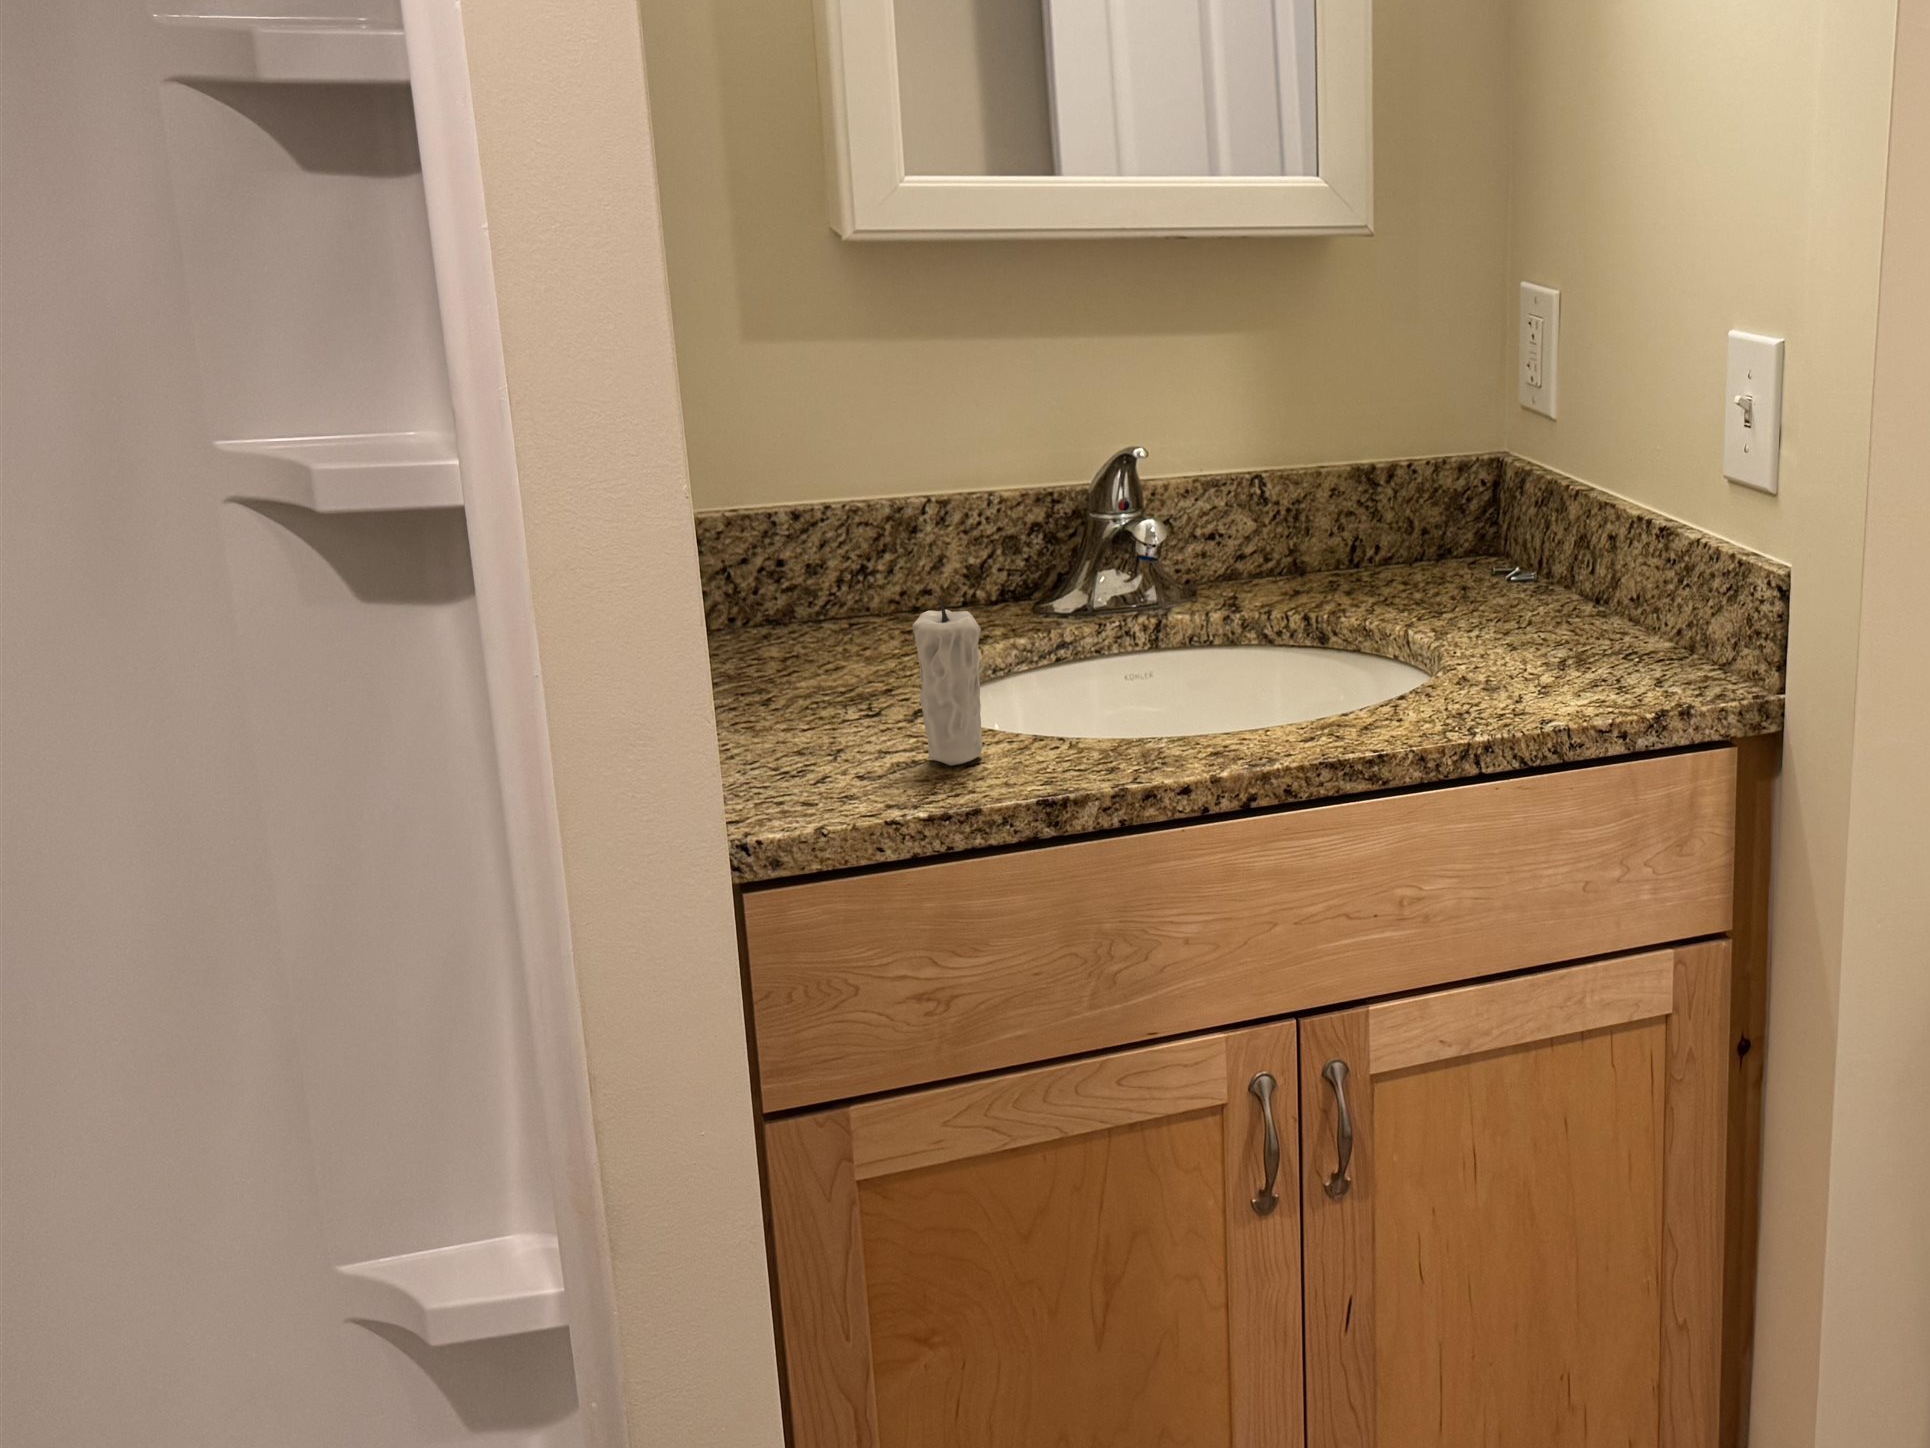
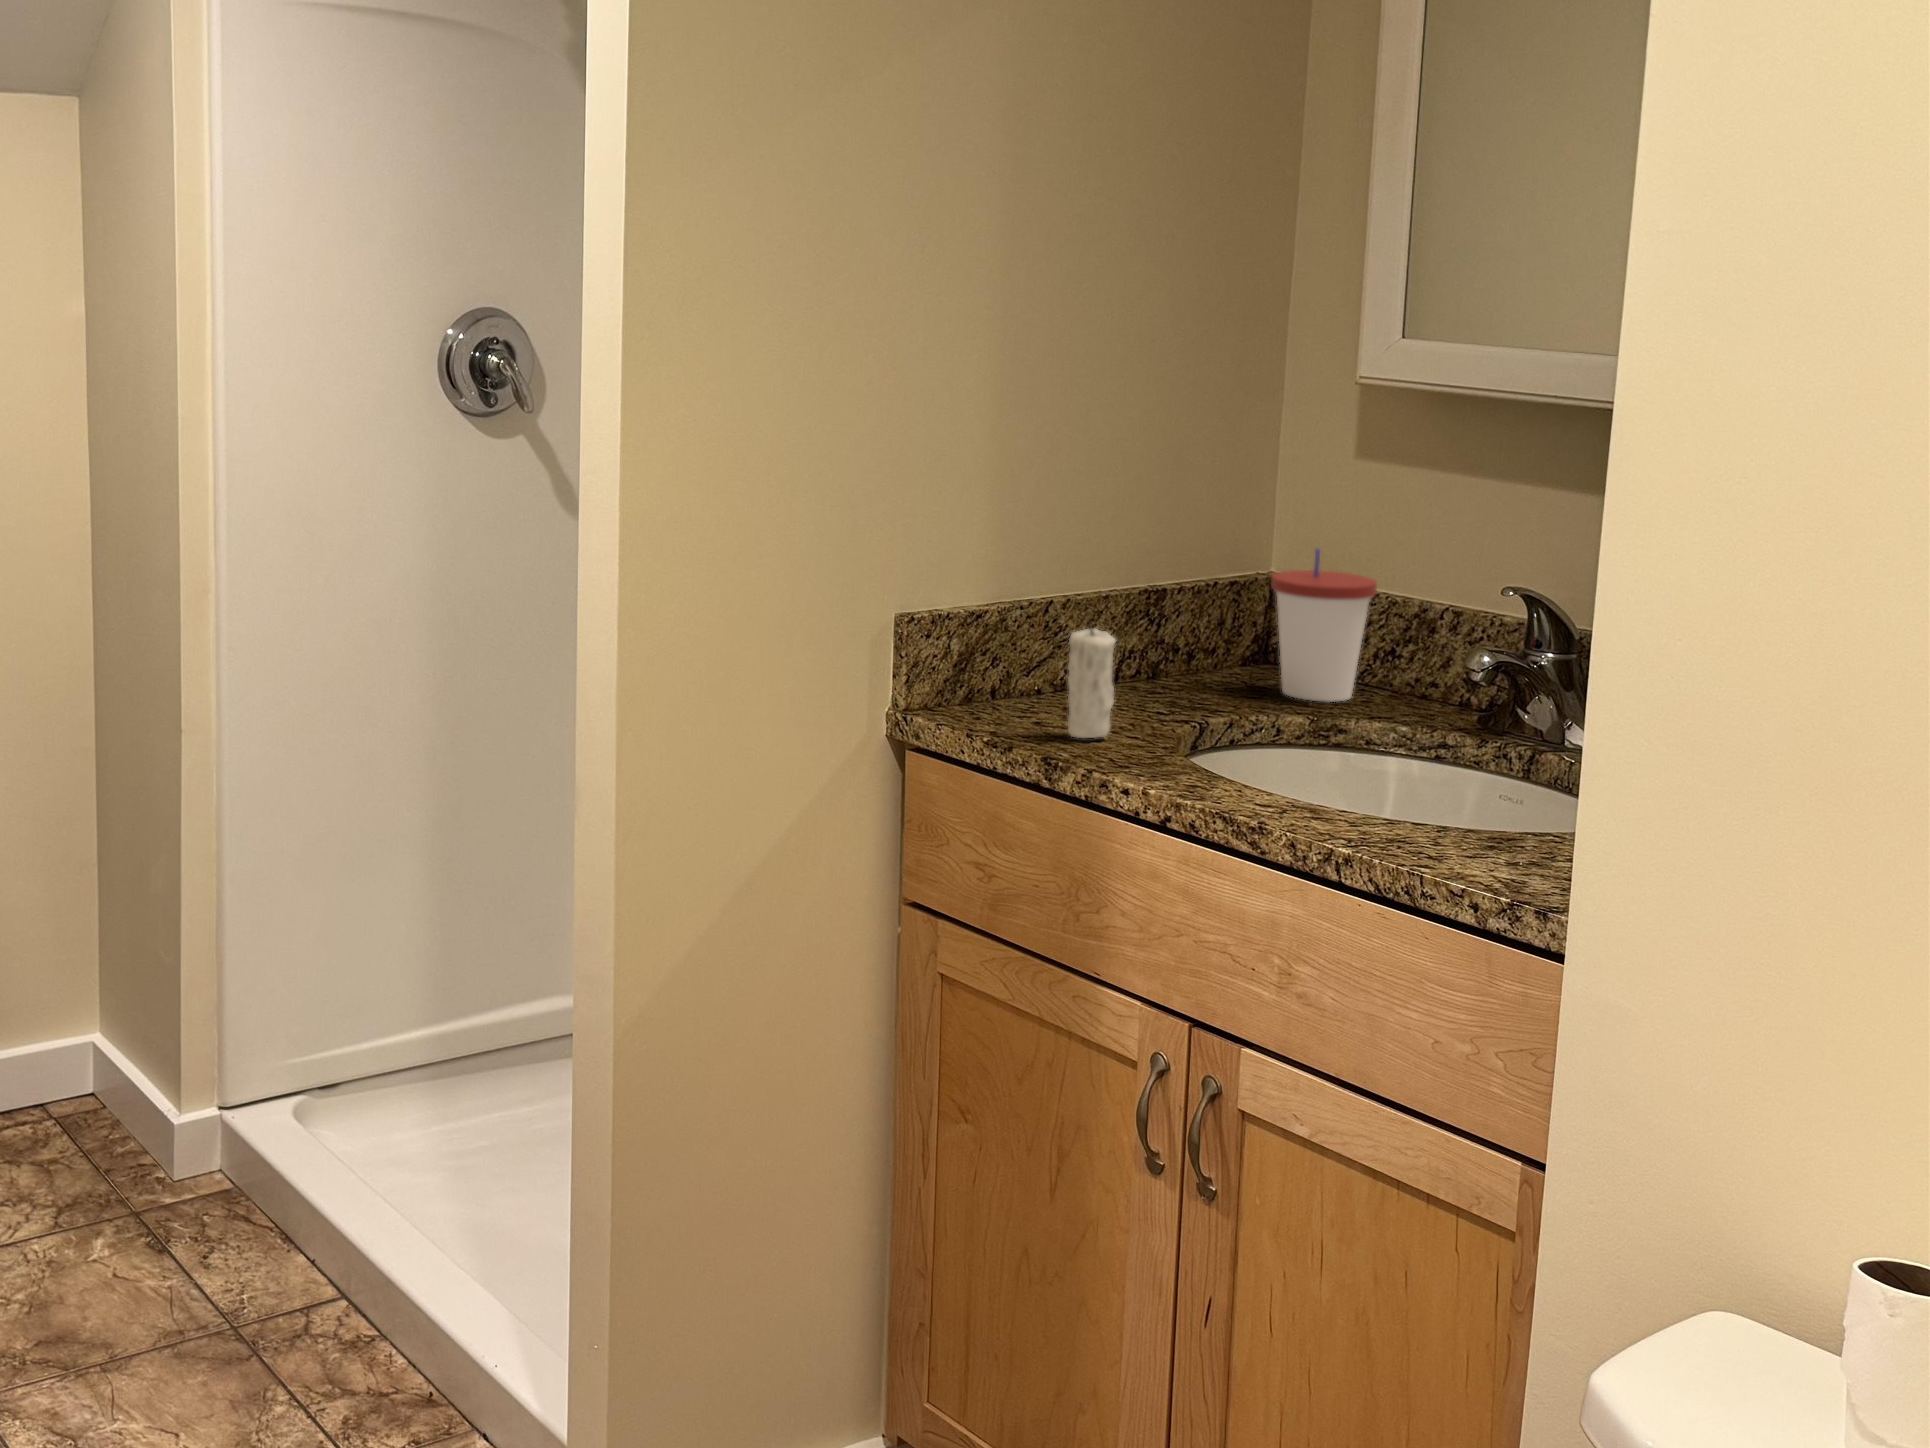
cup: none [787,459,917,650] -> present [1271,548,1377,702]

